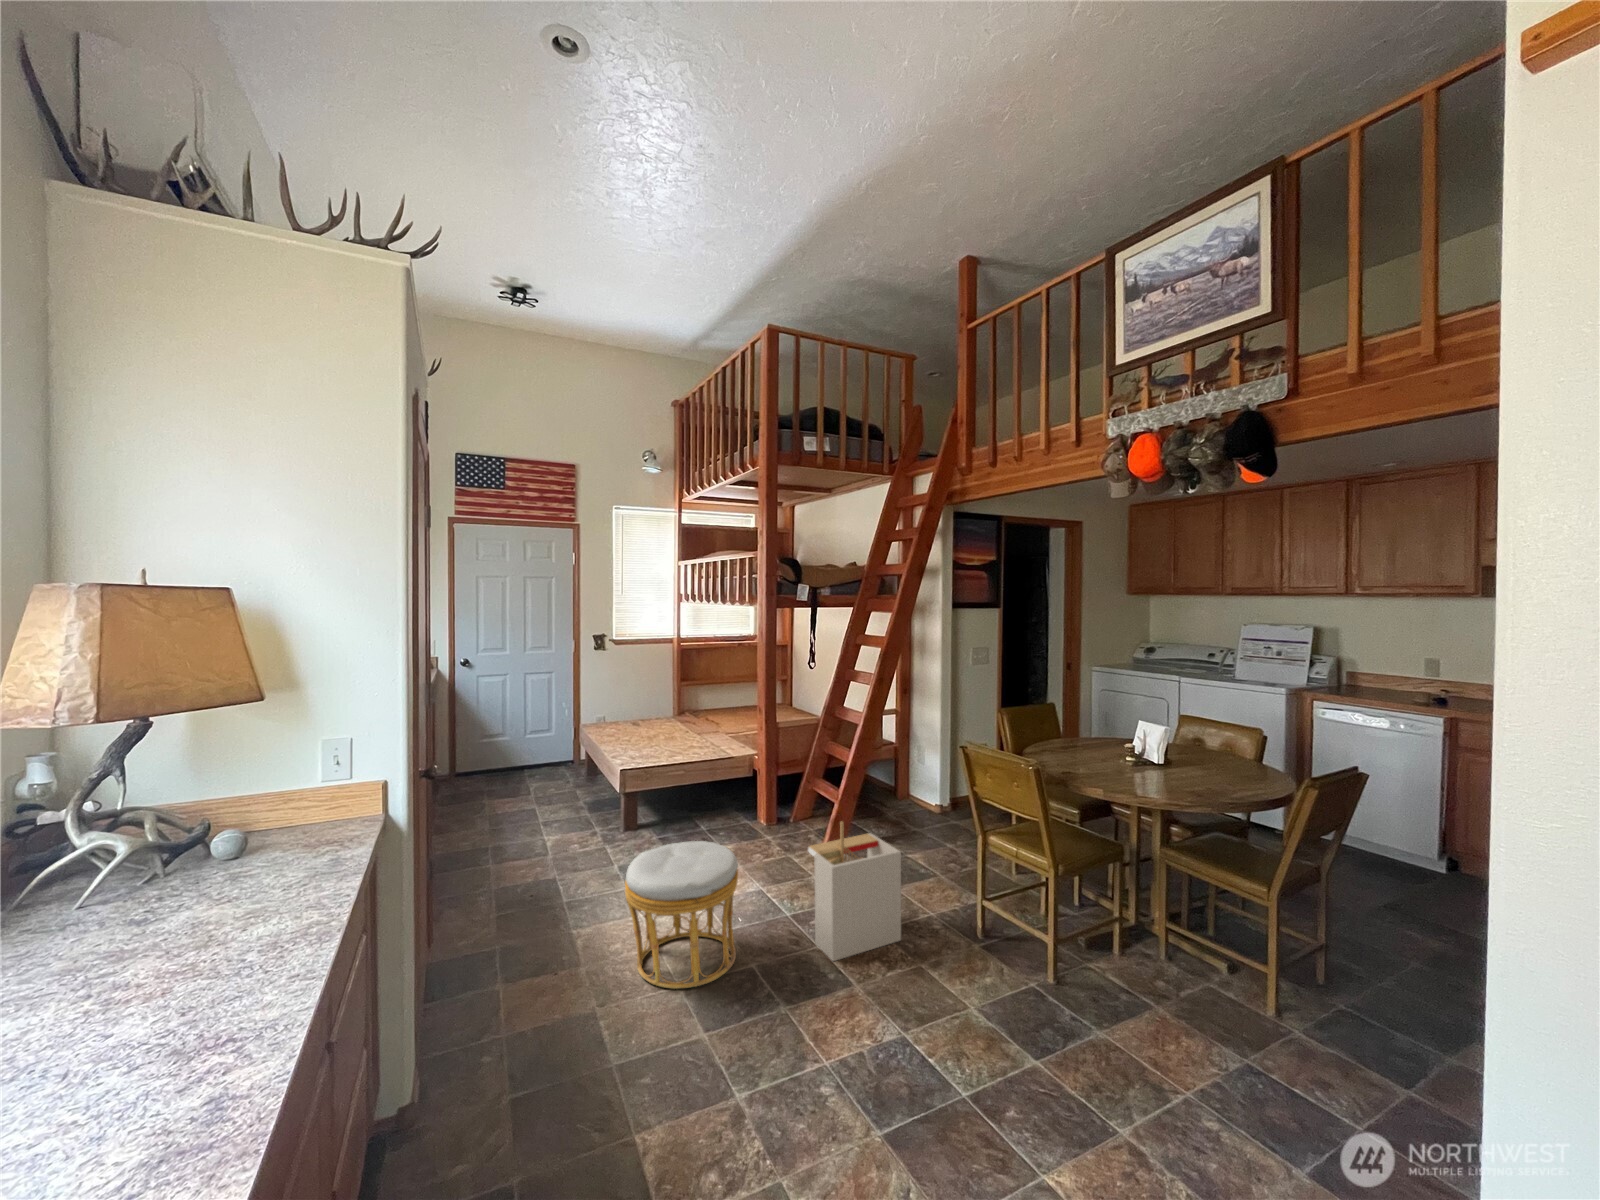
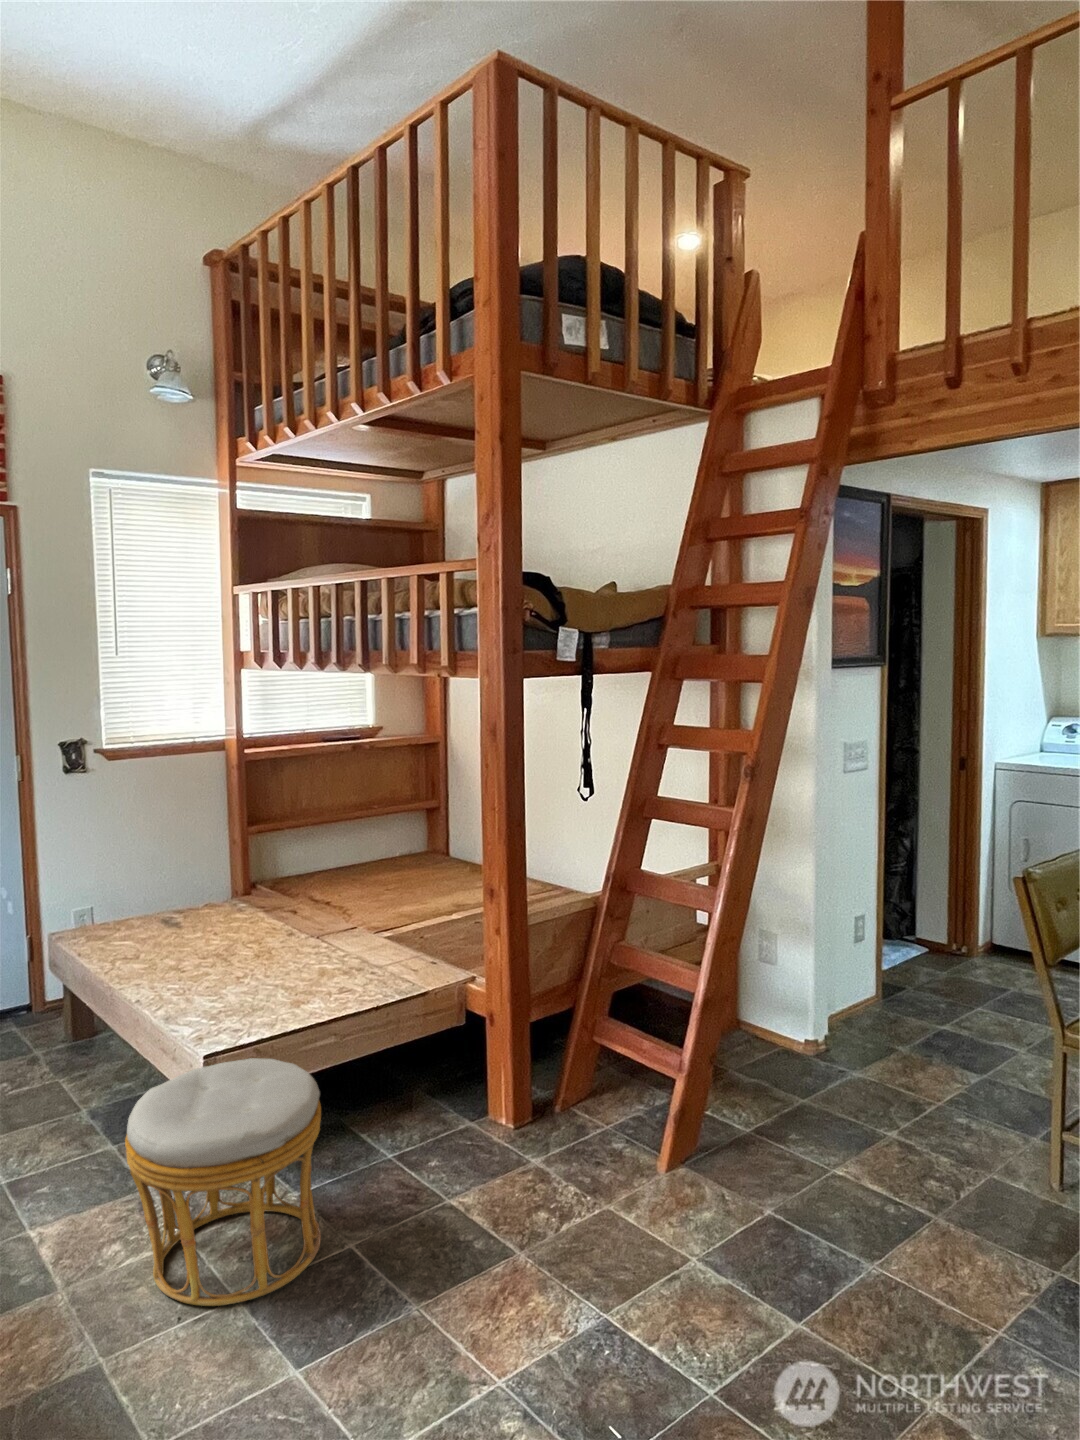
storage bin: present [808,822,901,961] -> none [427,1005,573,1221]

